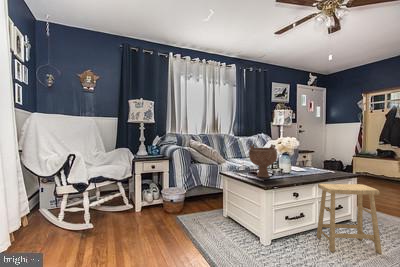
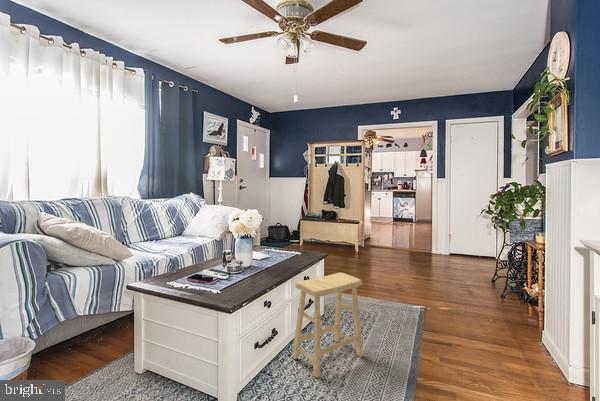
decorative bowl: present [249,144,277,178] -> none [189,225,238,287]

